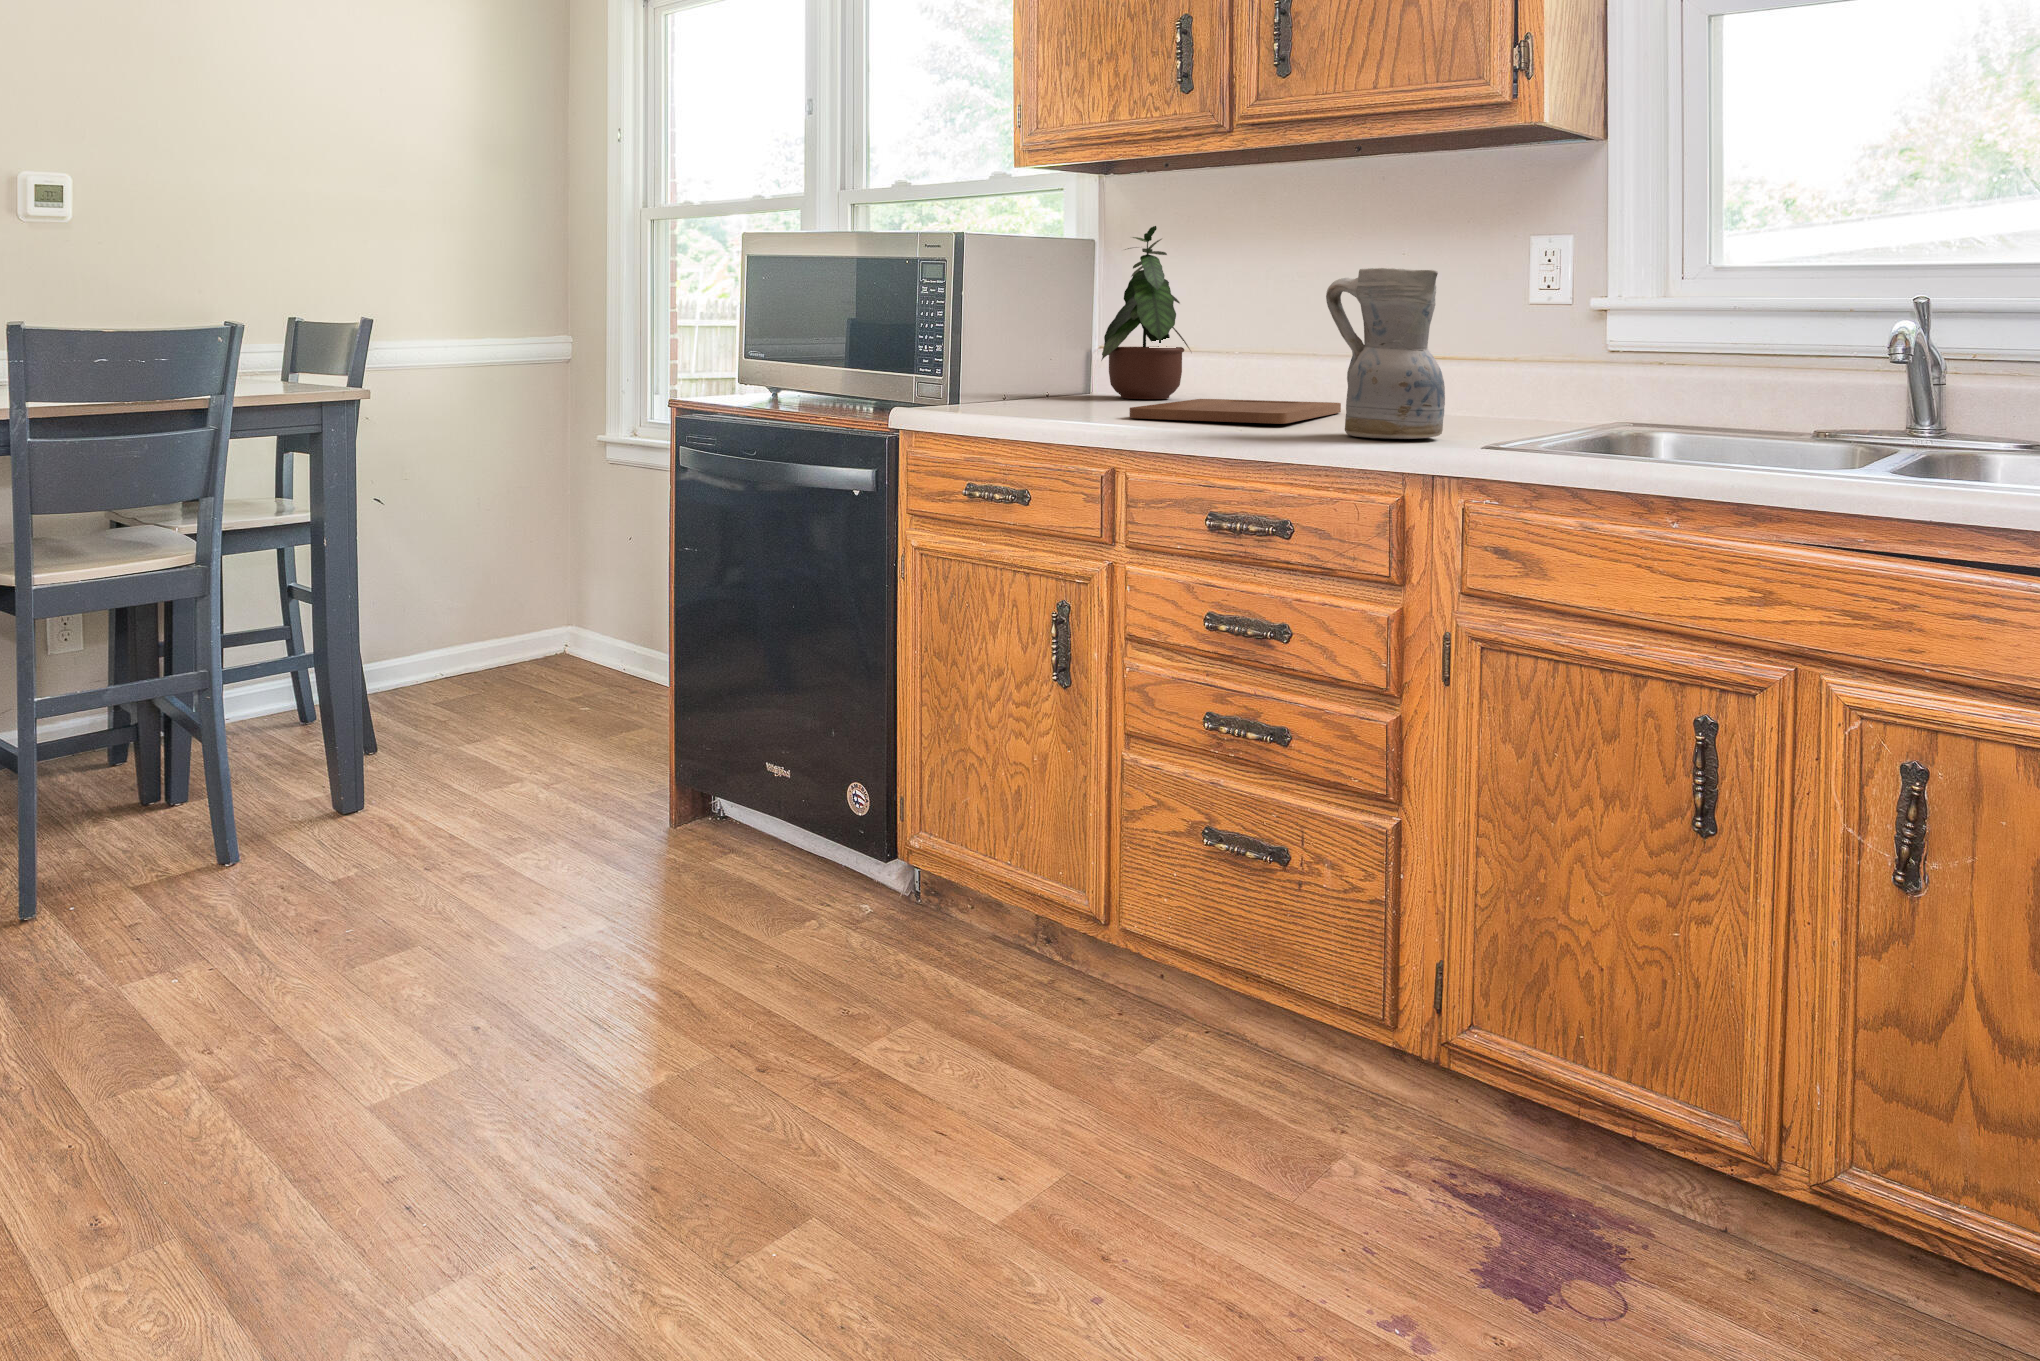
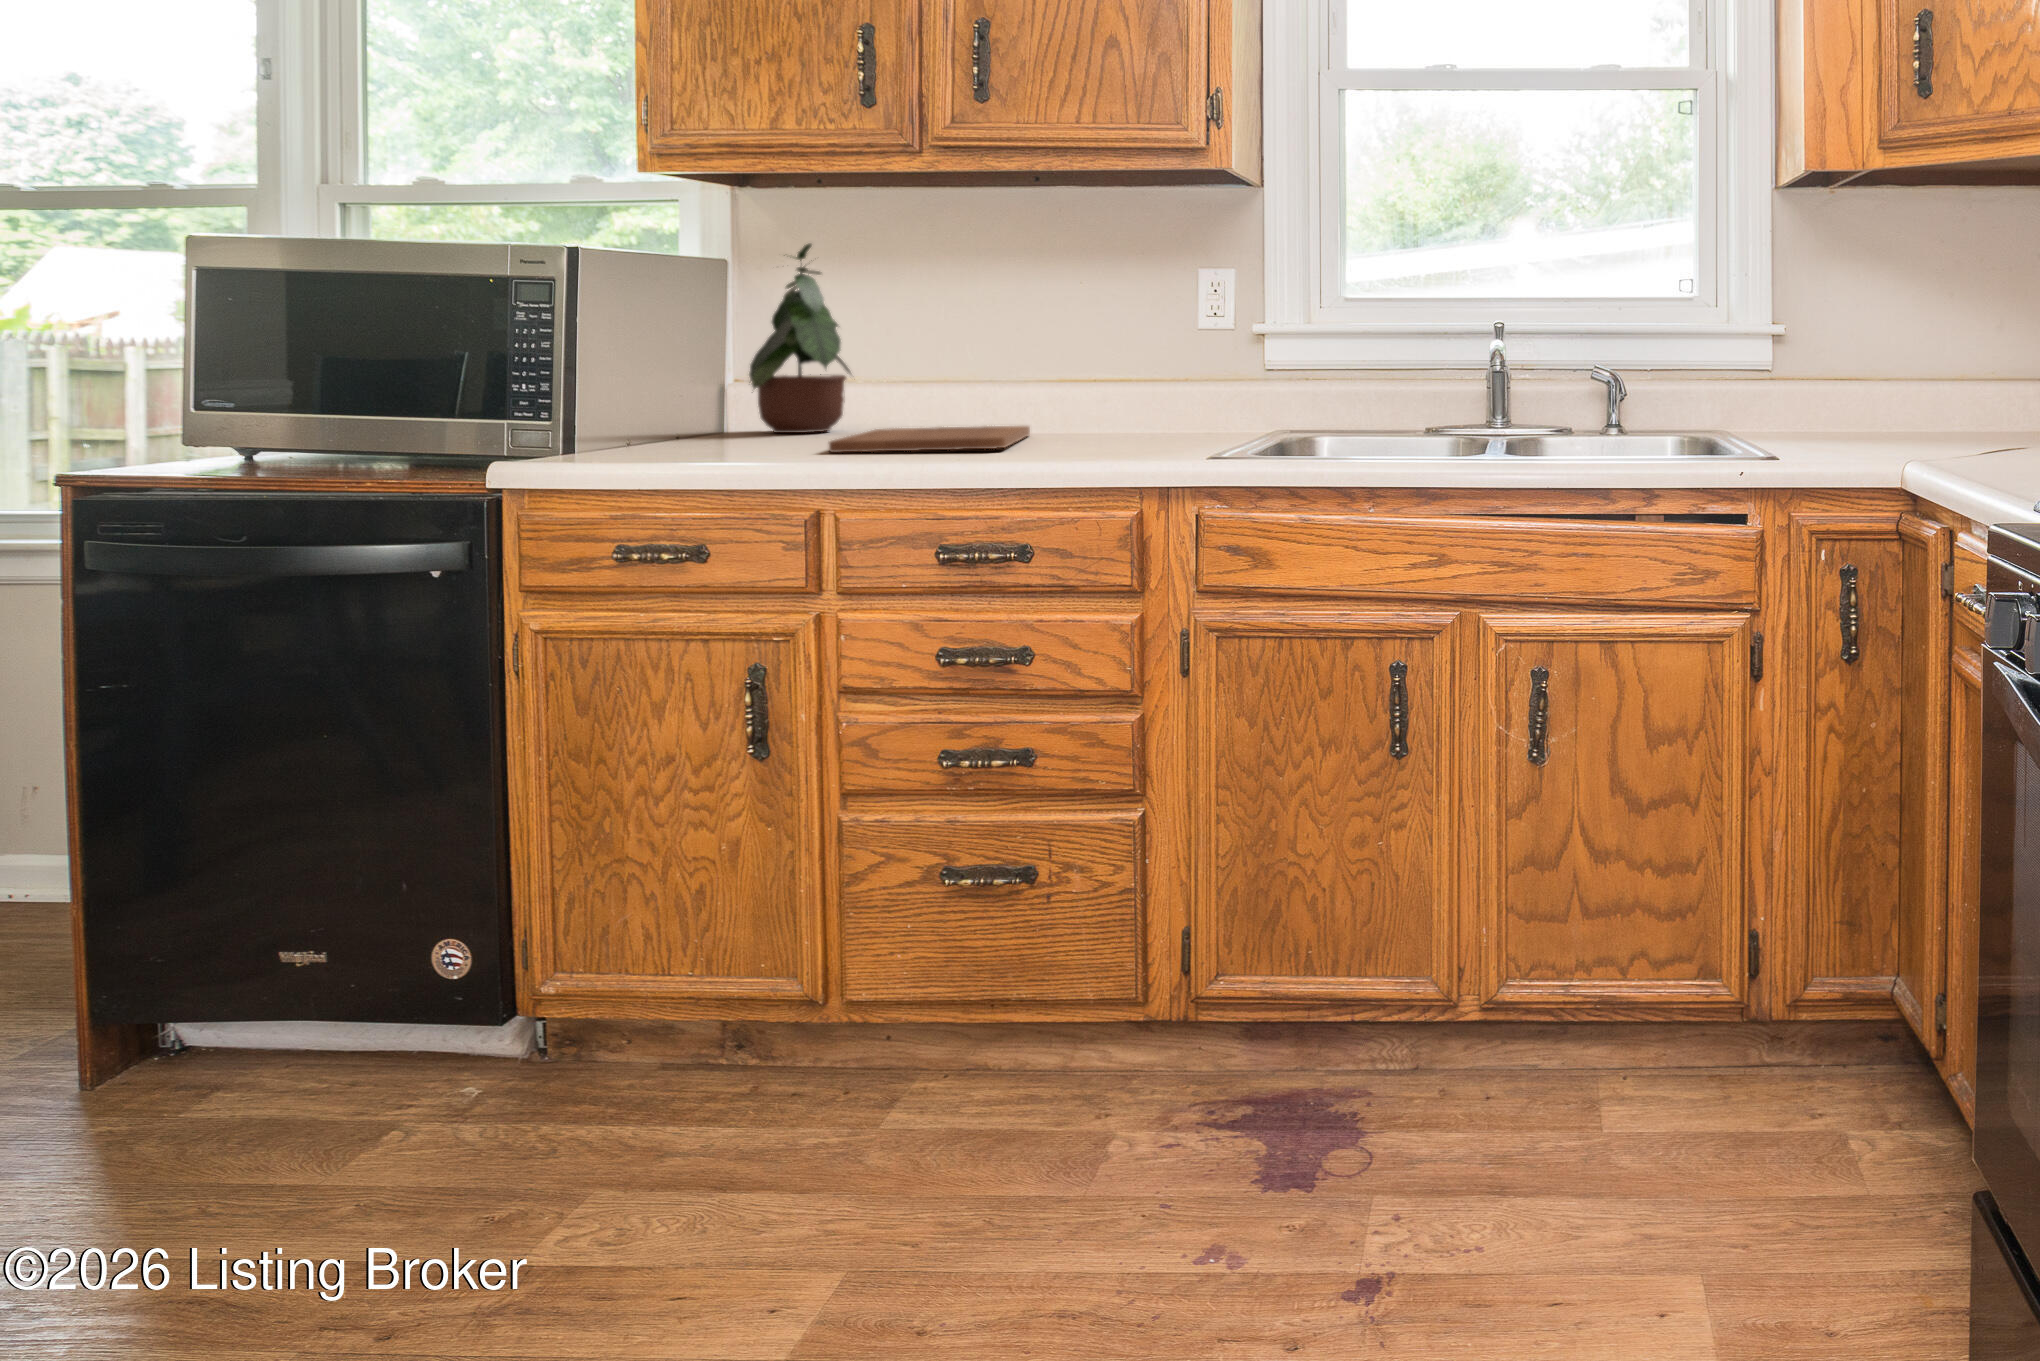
ceramic pitcher: present [1326,268,1445,439] -> none [1050,294,1163,456]

